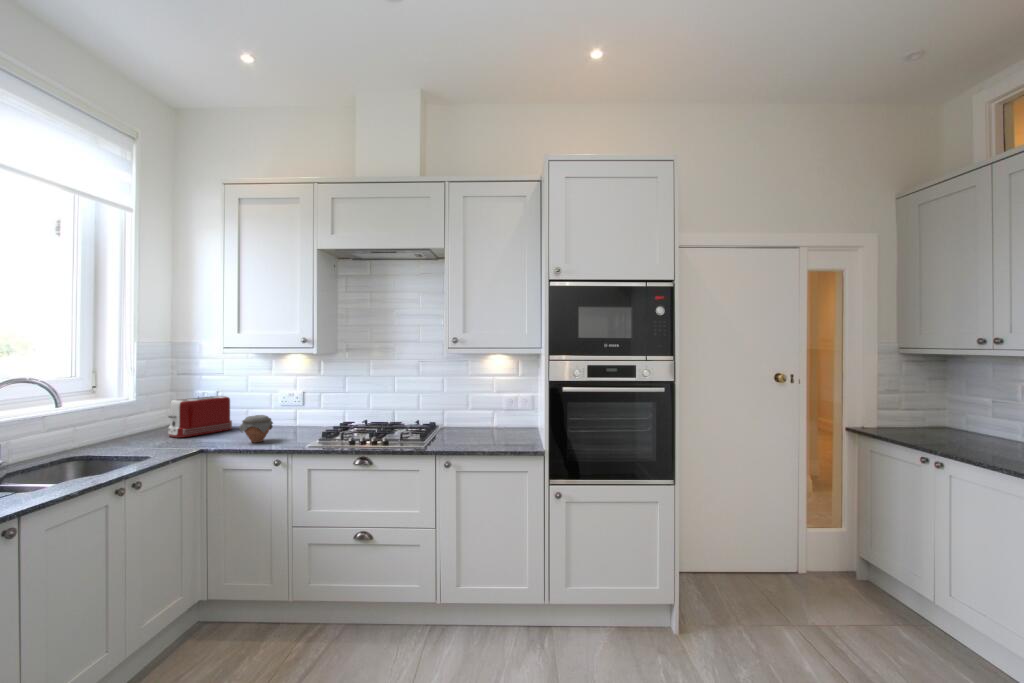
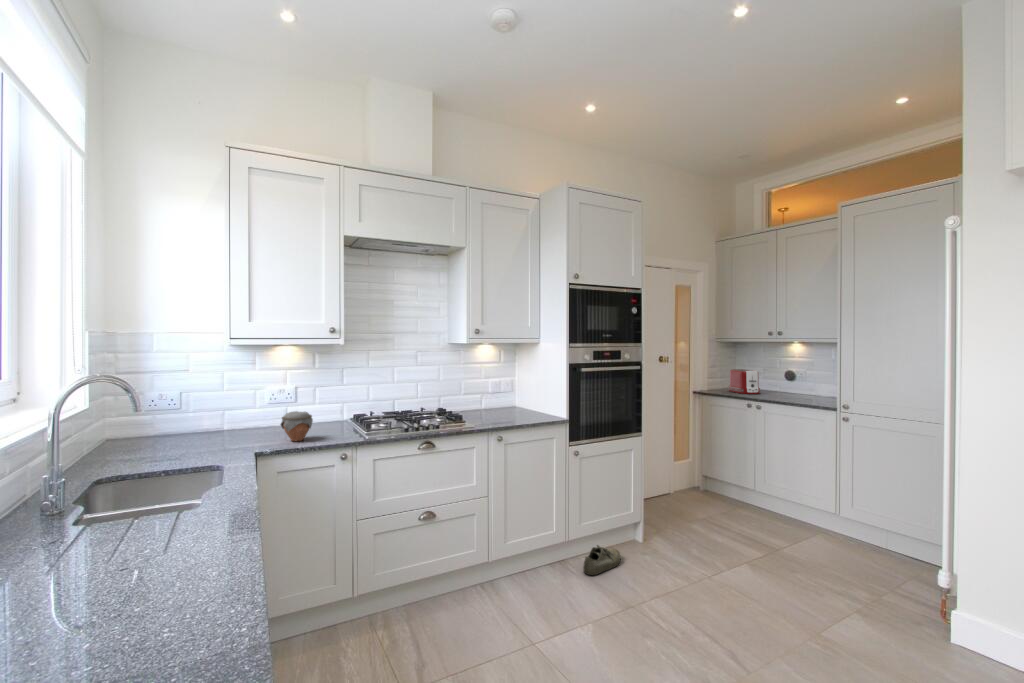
toaster: present [168,396,232,438] -> present [728,369,760,394]
shoe: none [550,621,618,662] -> present [583,545,621,575]

